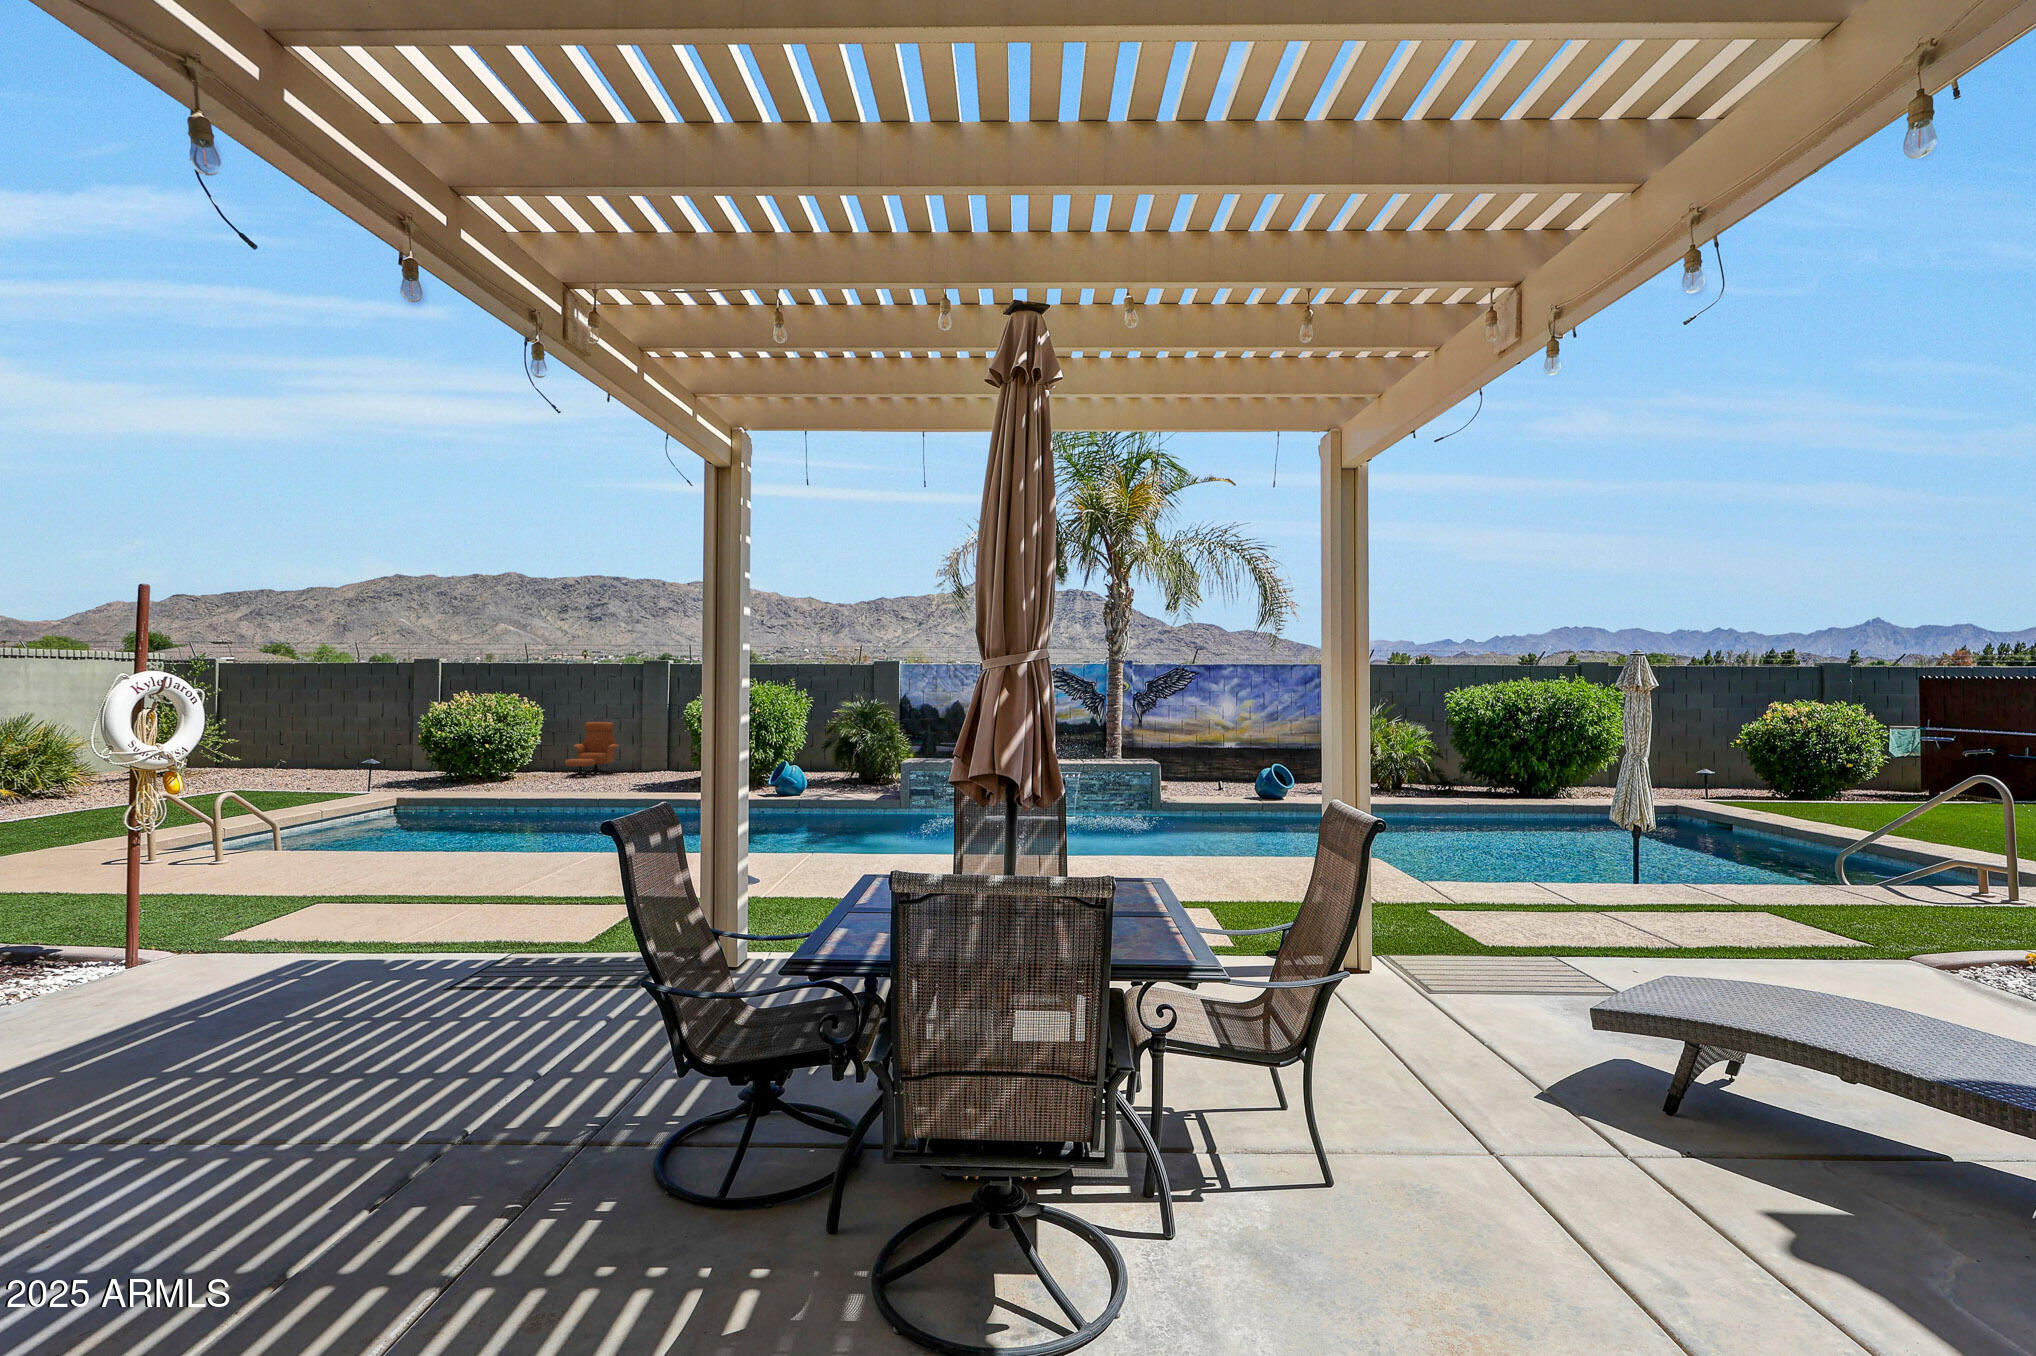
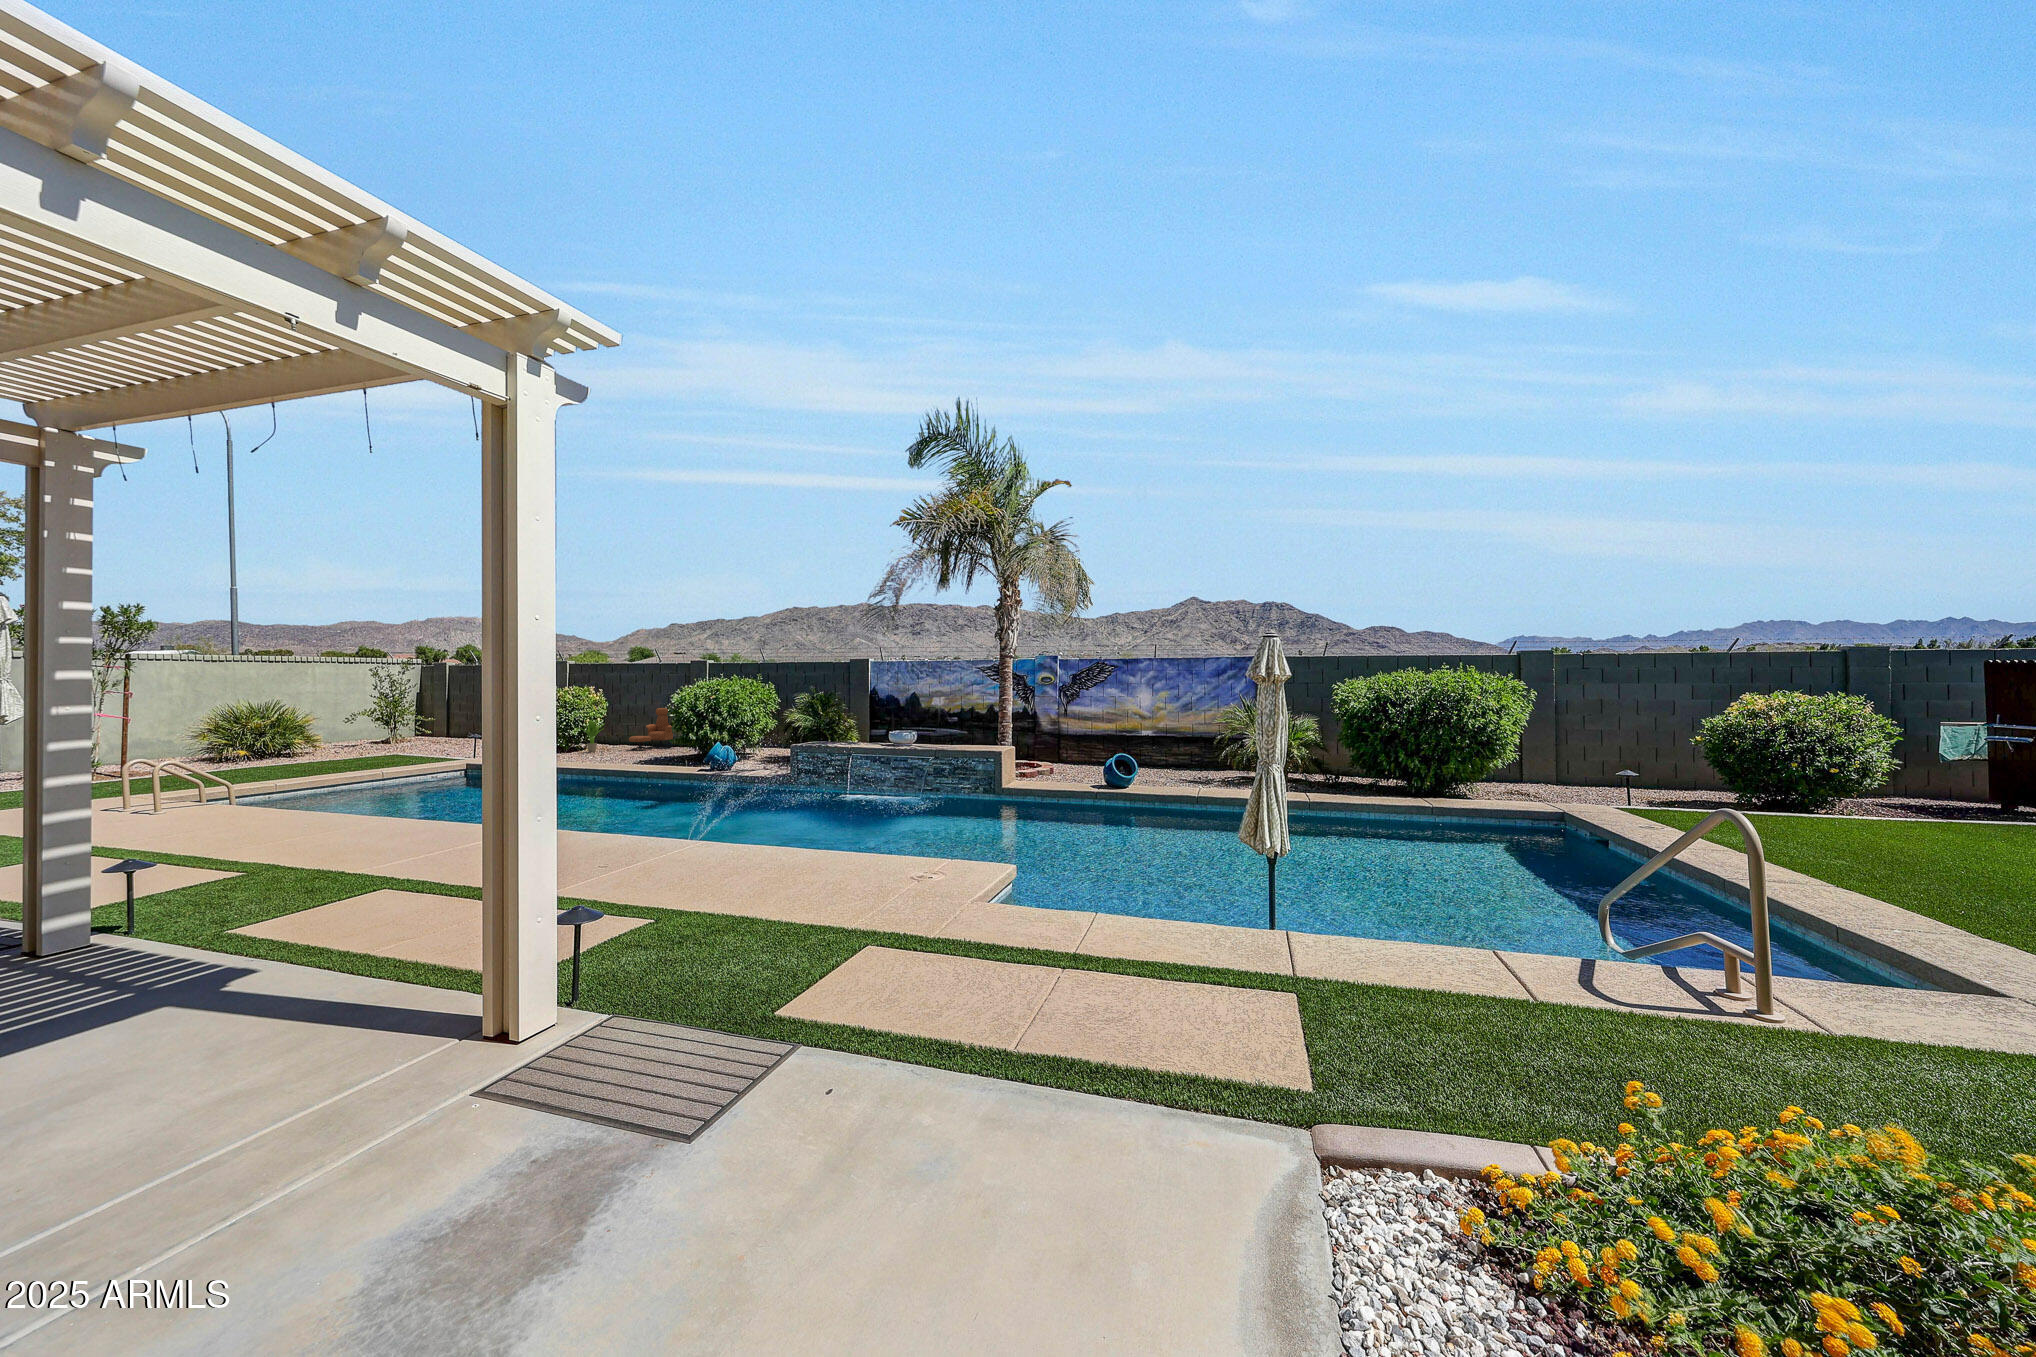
potted plant: none [511,738,544,781] -> present [582,720,604,752]

